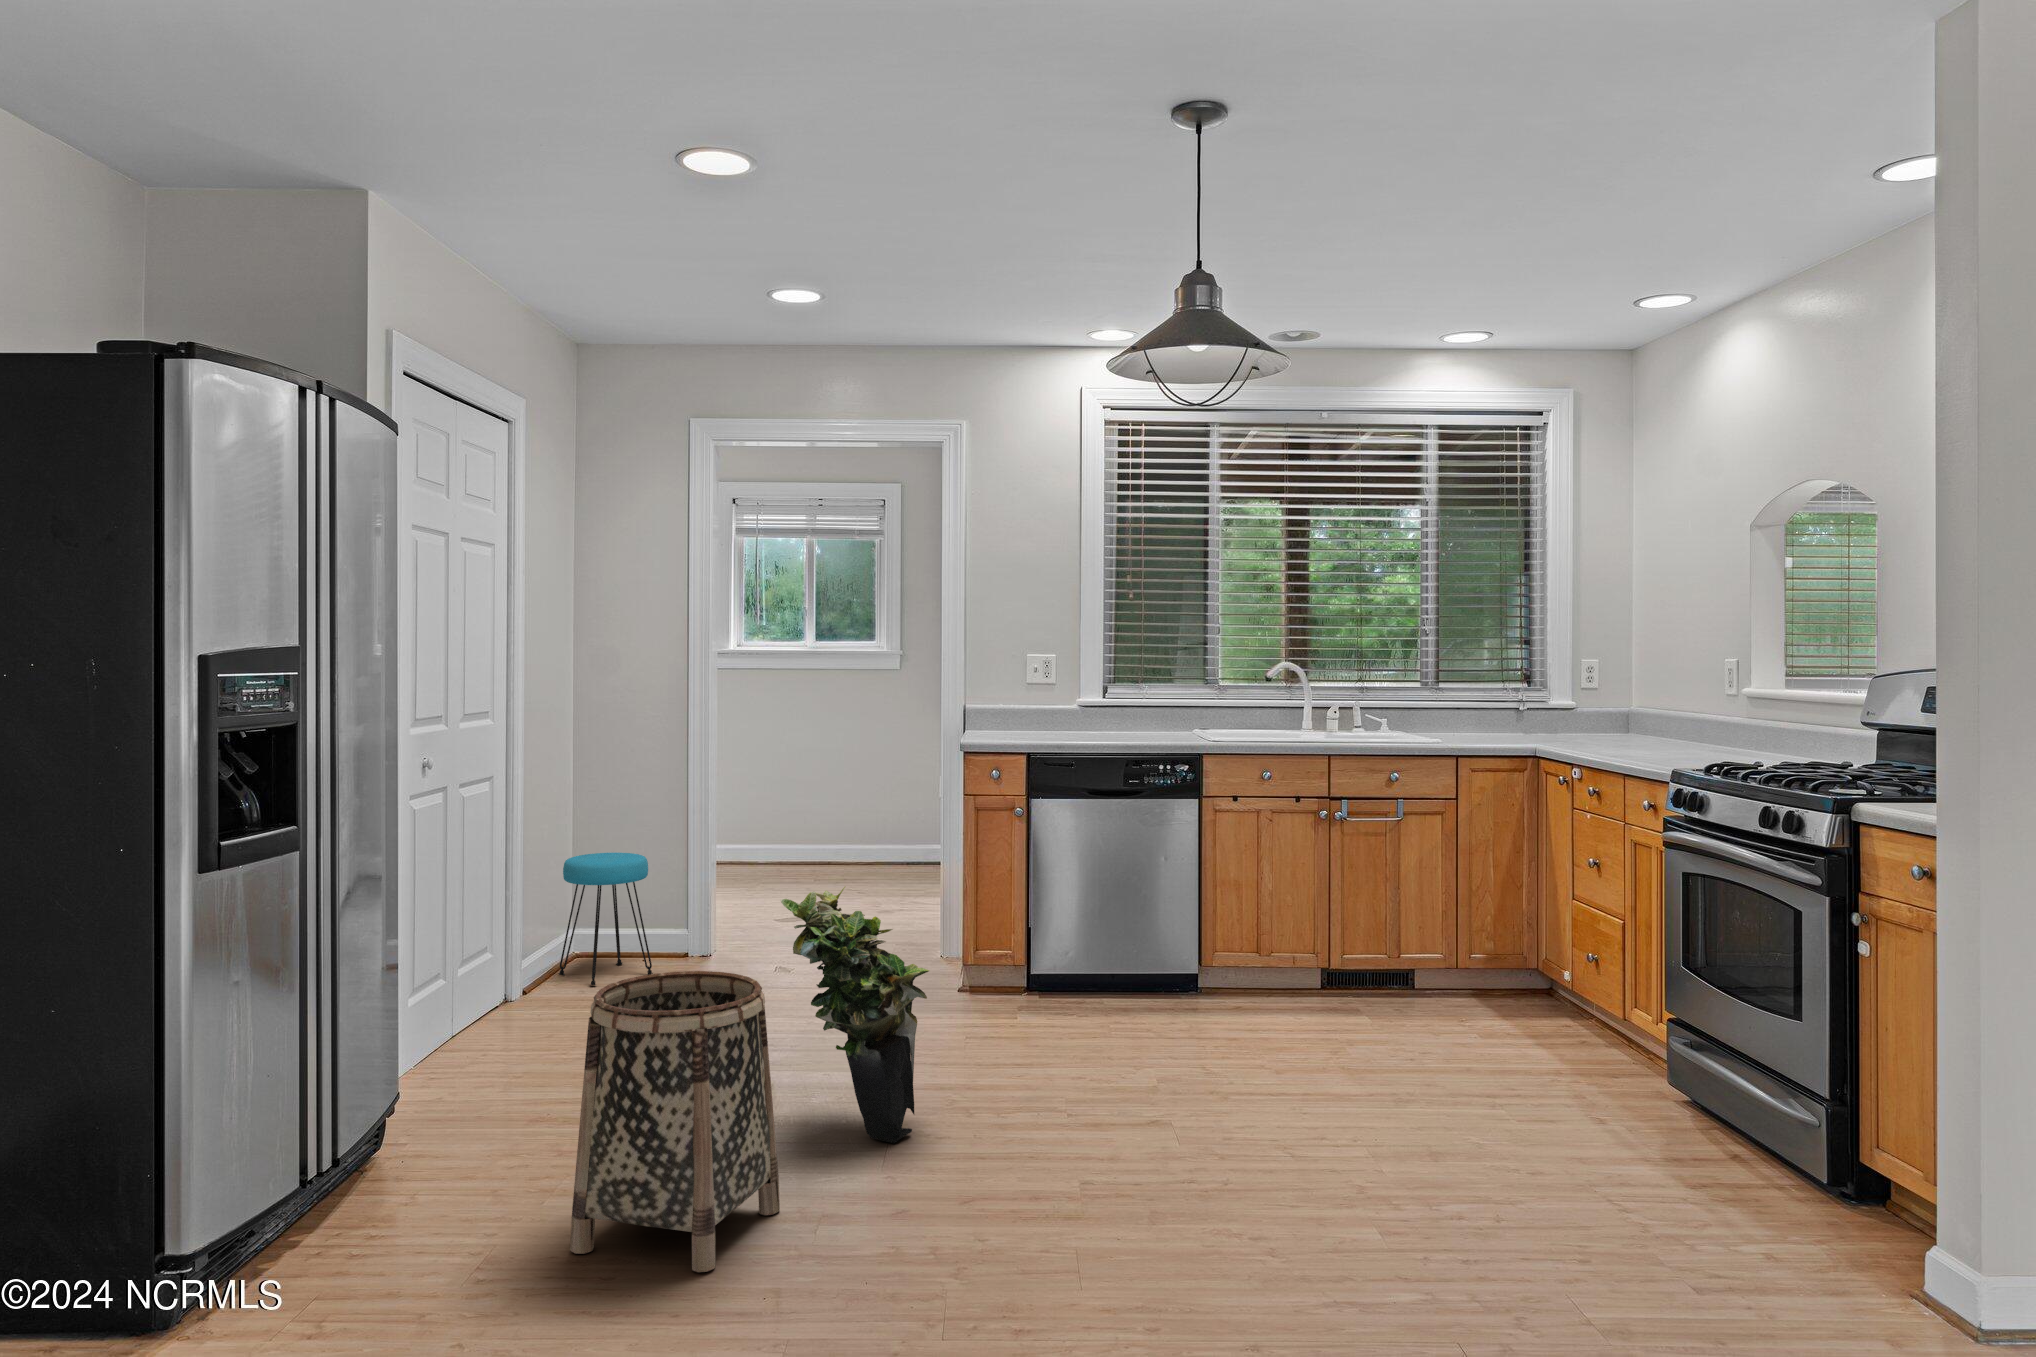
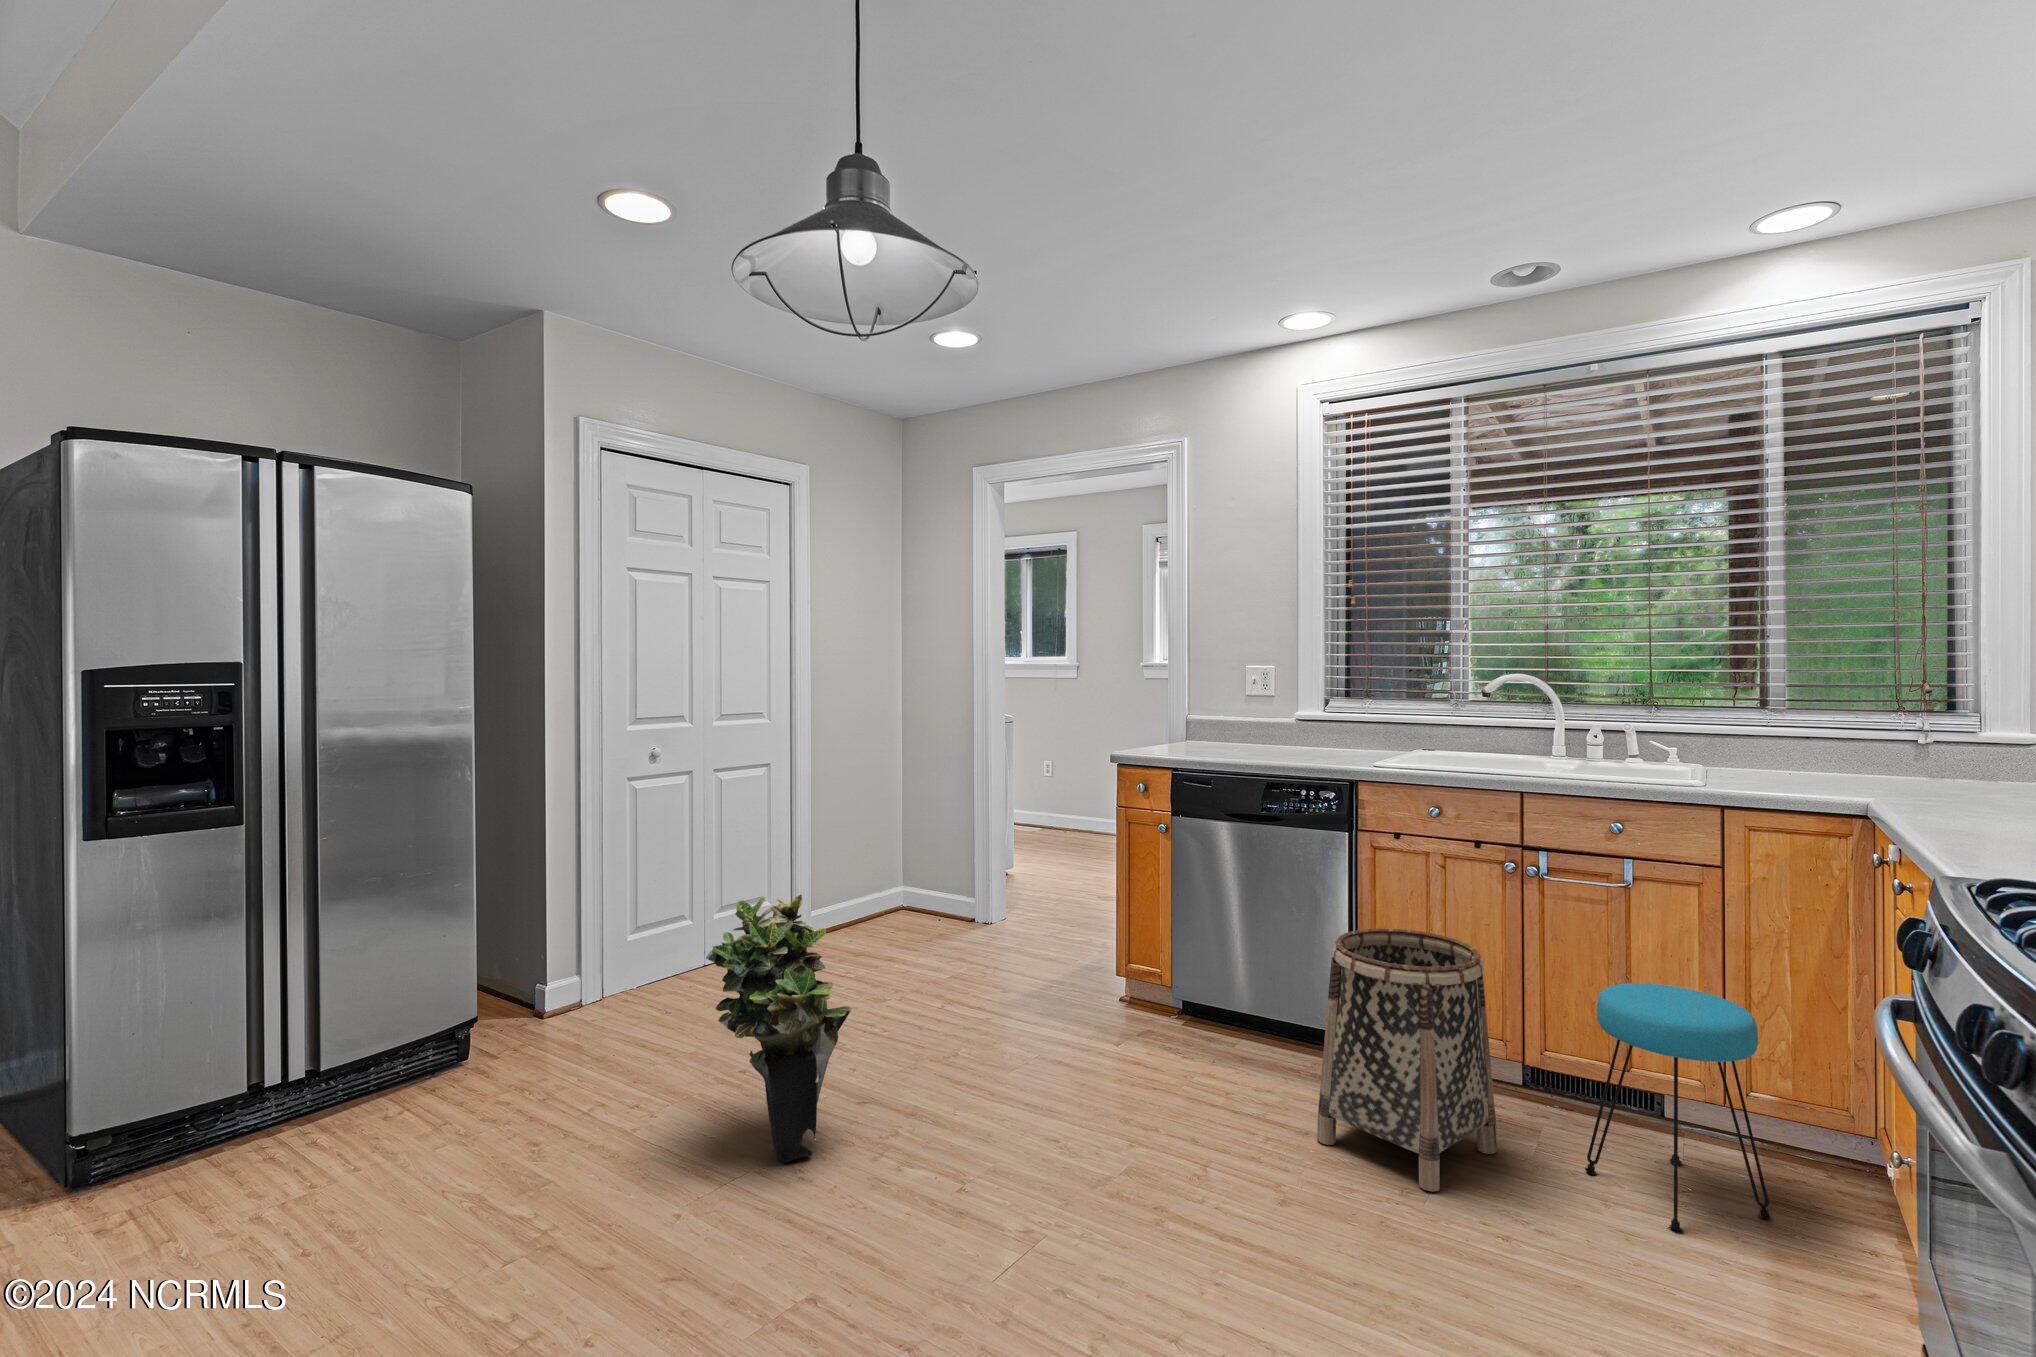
stool: present [558,853,653,985] -> present [1585,983,1772,1230]
basket: present [570,971,780,1272] -> present [1317,929,1497,1192]

